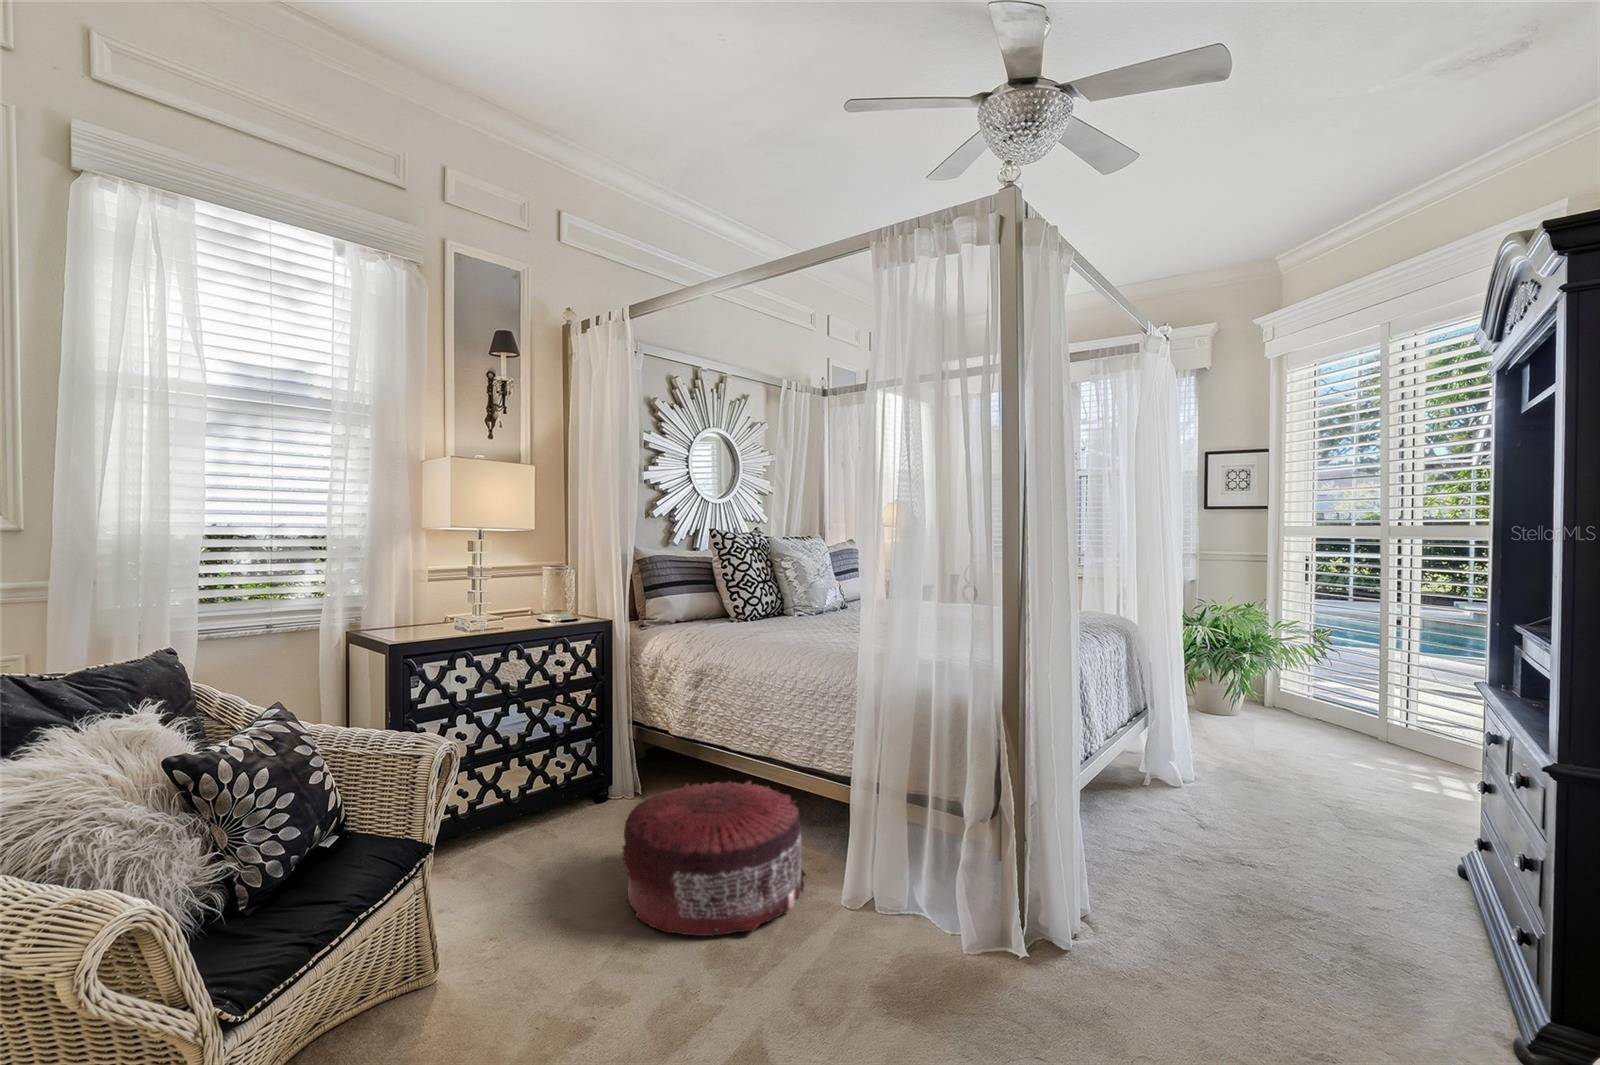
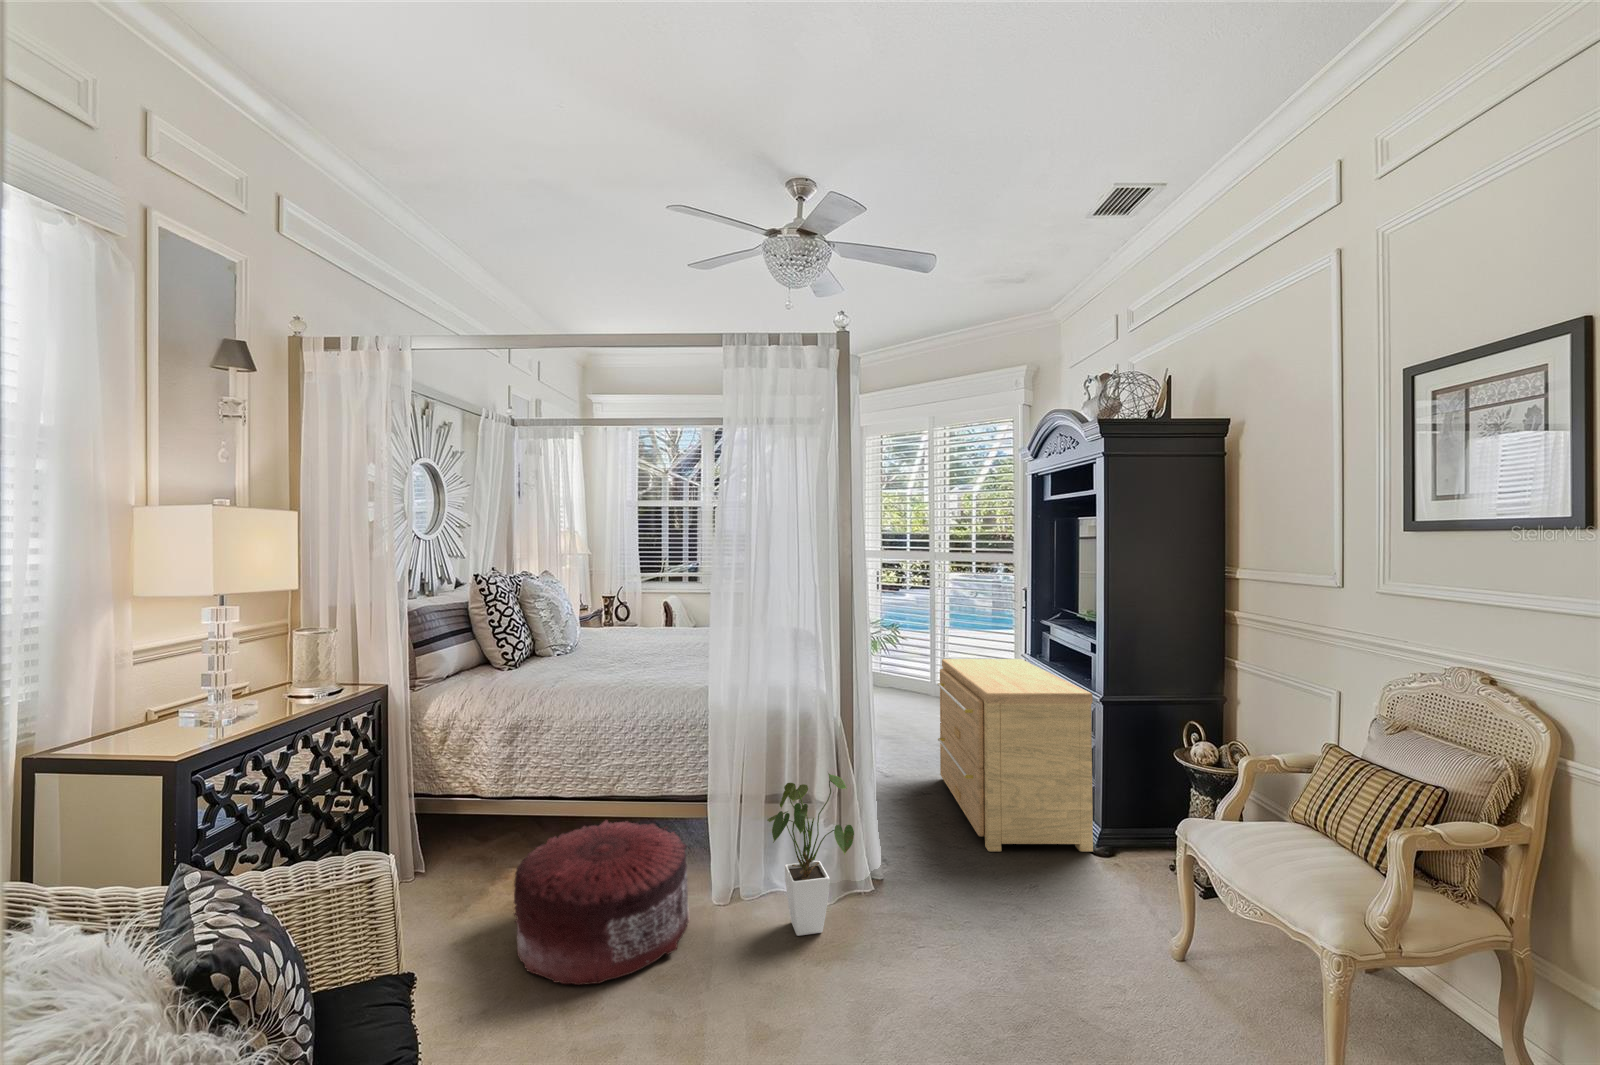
side table: none [1256,668,1516,1042] -> present [938,659,1093,852]
house plant: none [861,777,998,976] -> present [767,773,854,936]

